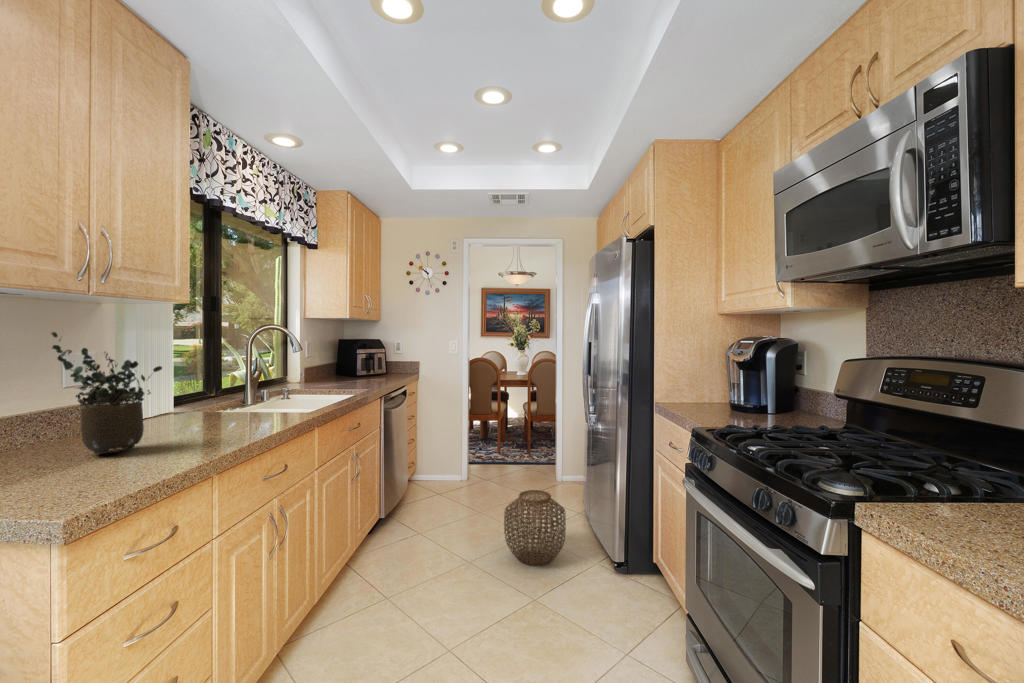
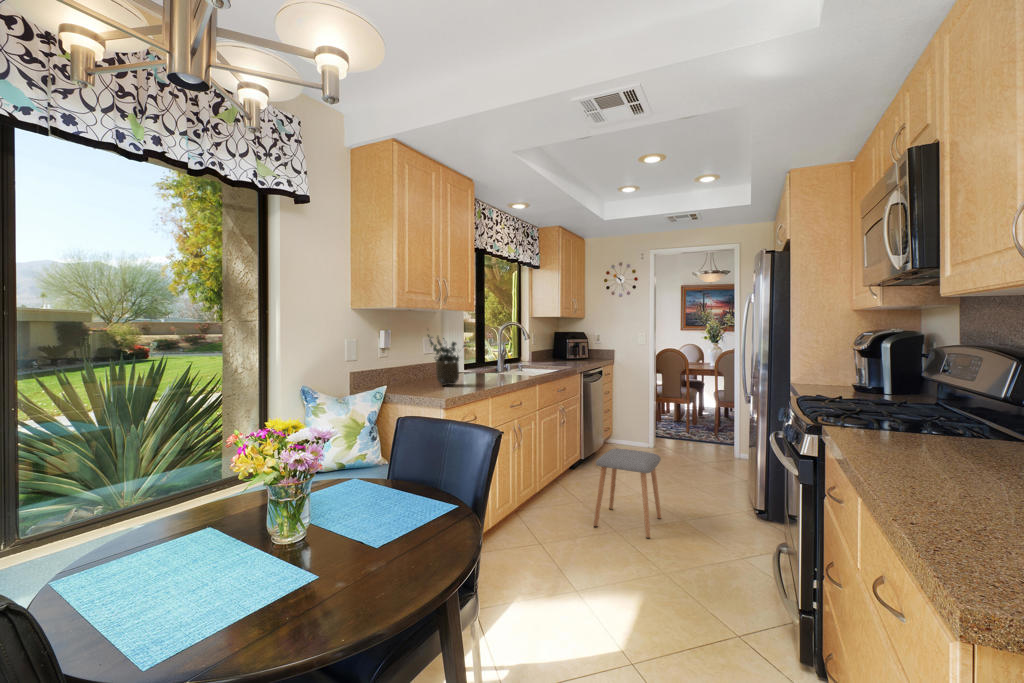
woven basket: present [504,490,566,566] -> none [666,447,716,502]
stool: none [417,515,510,659] -> present [594,449,661,538]

